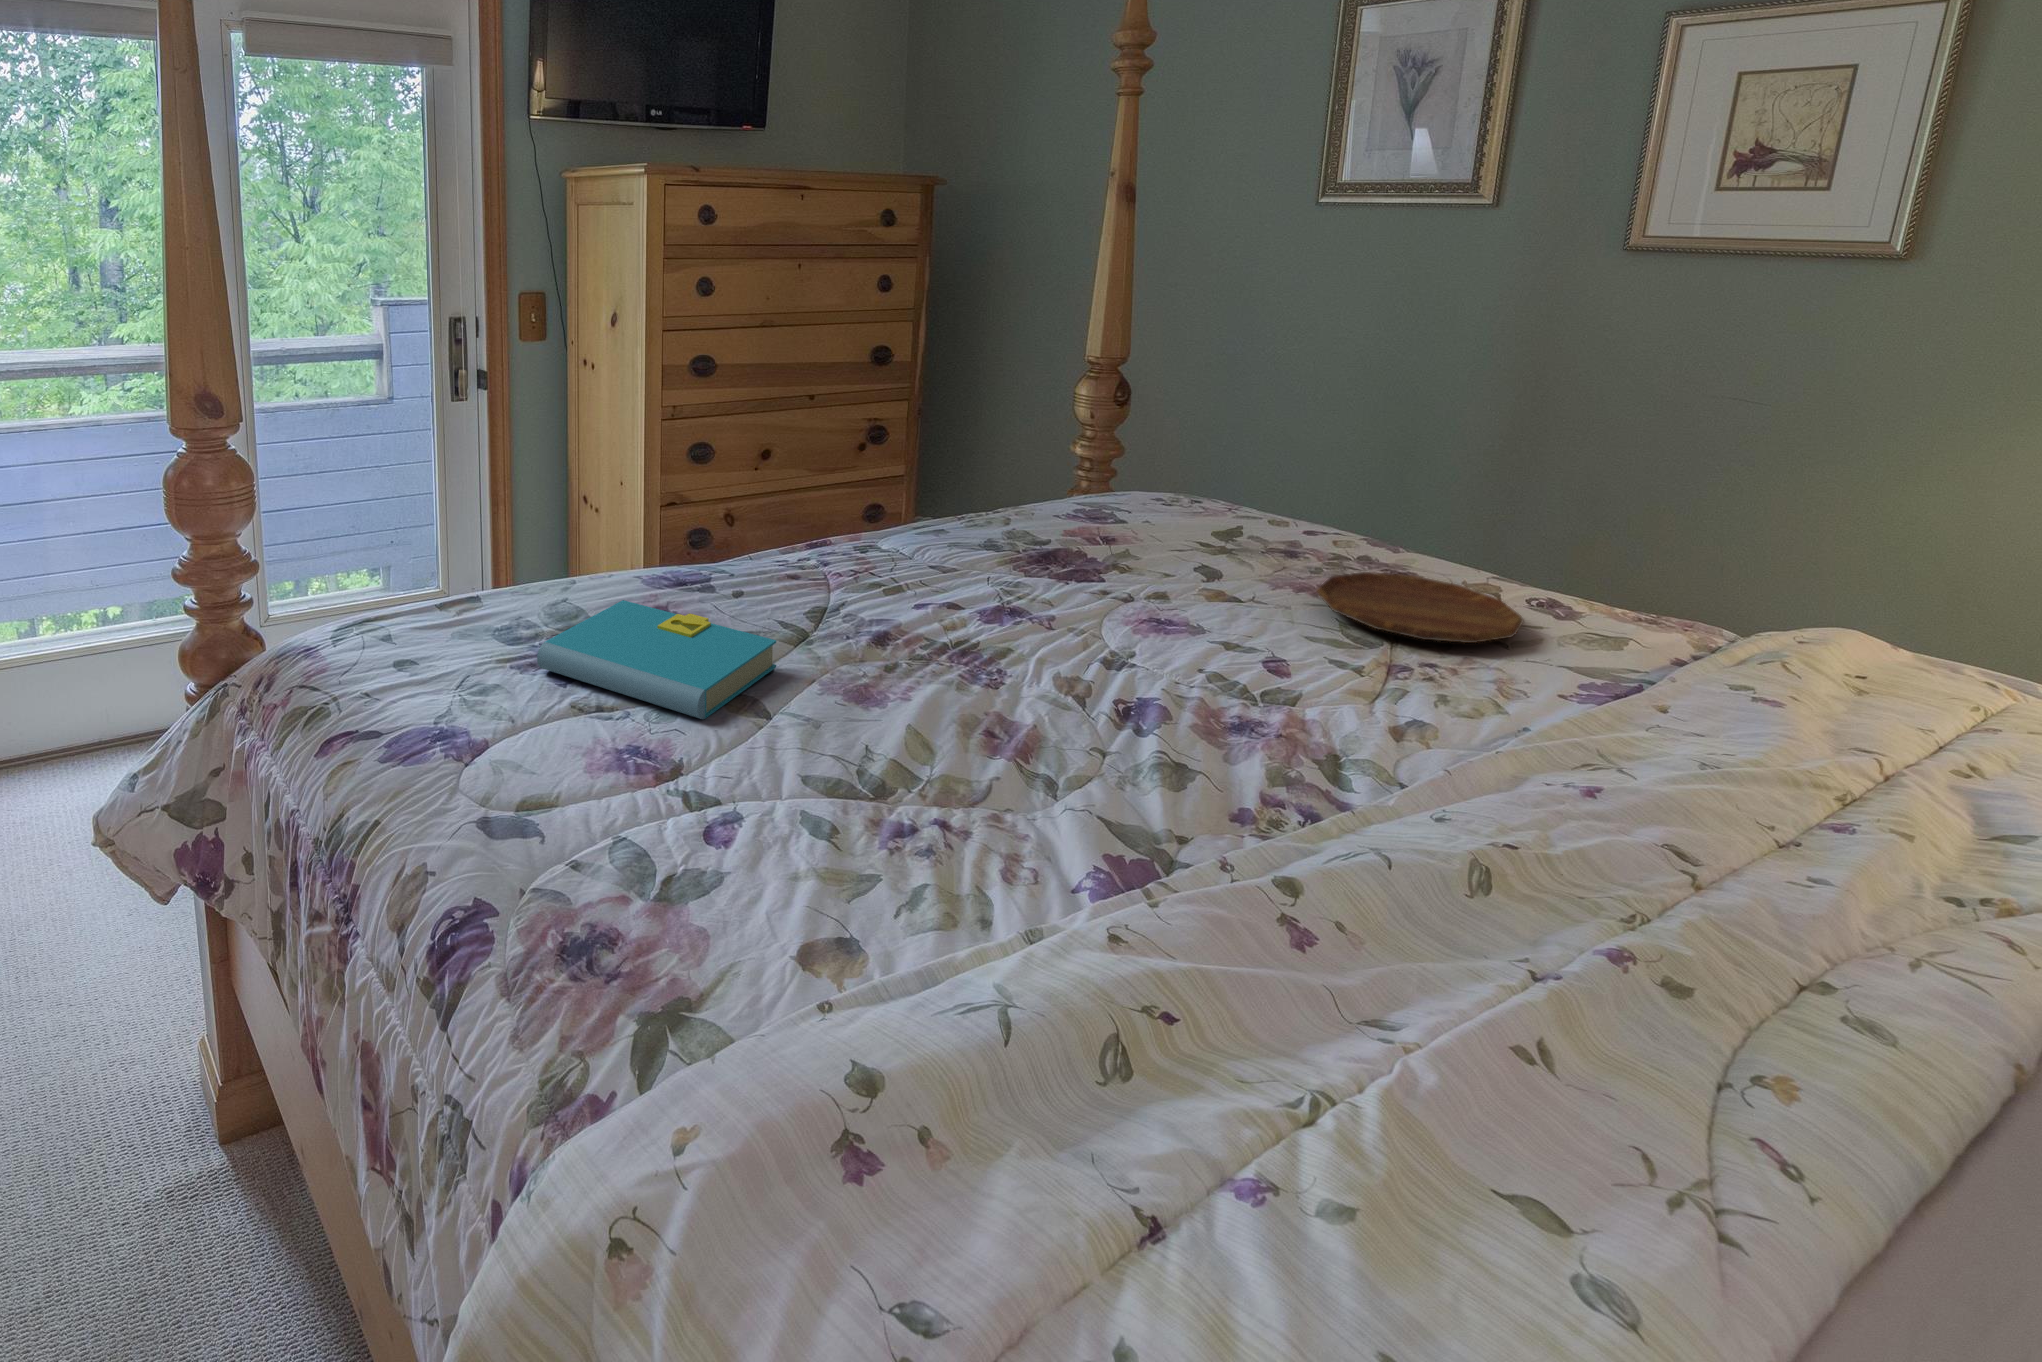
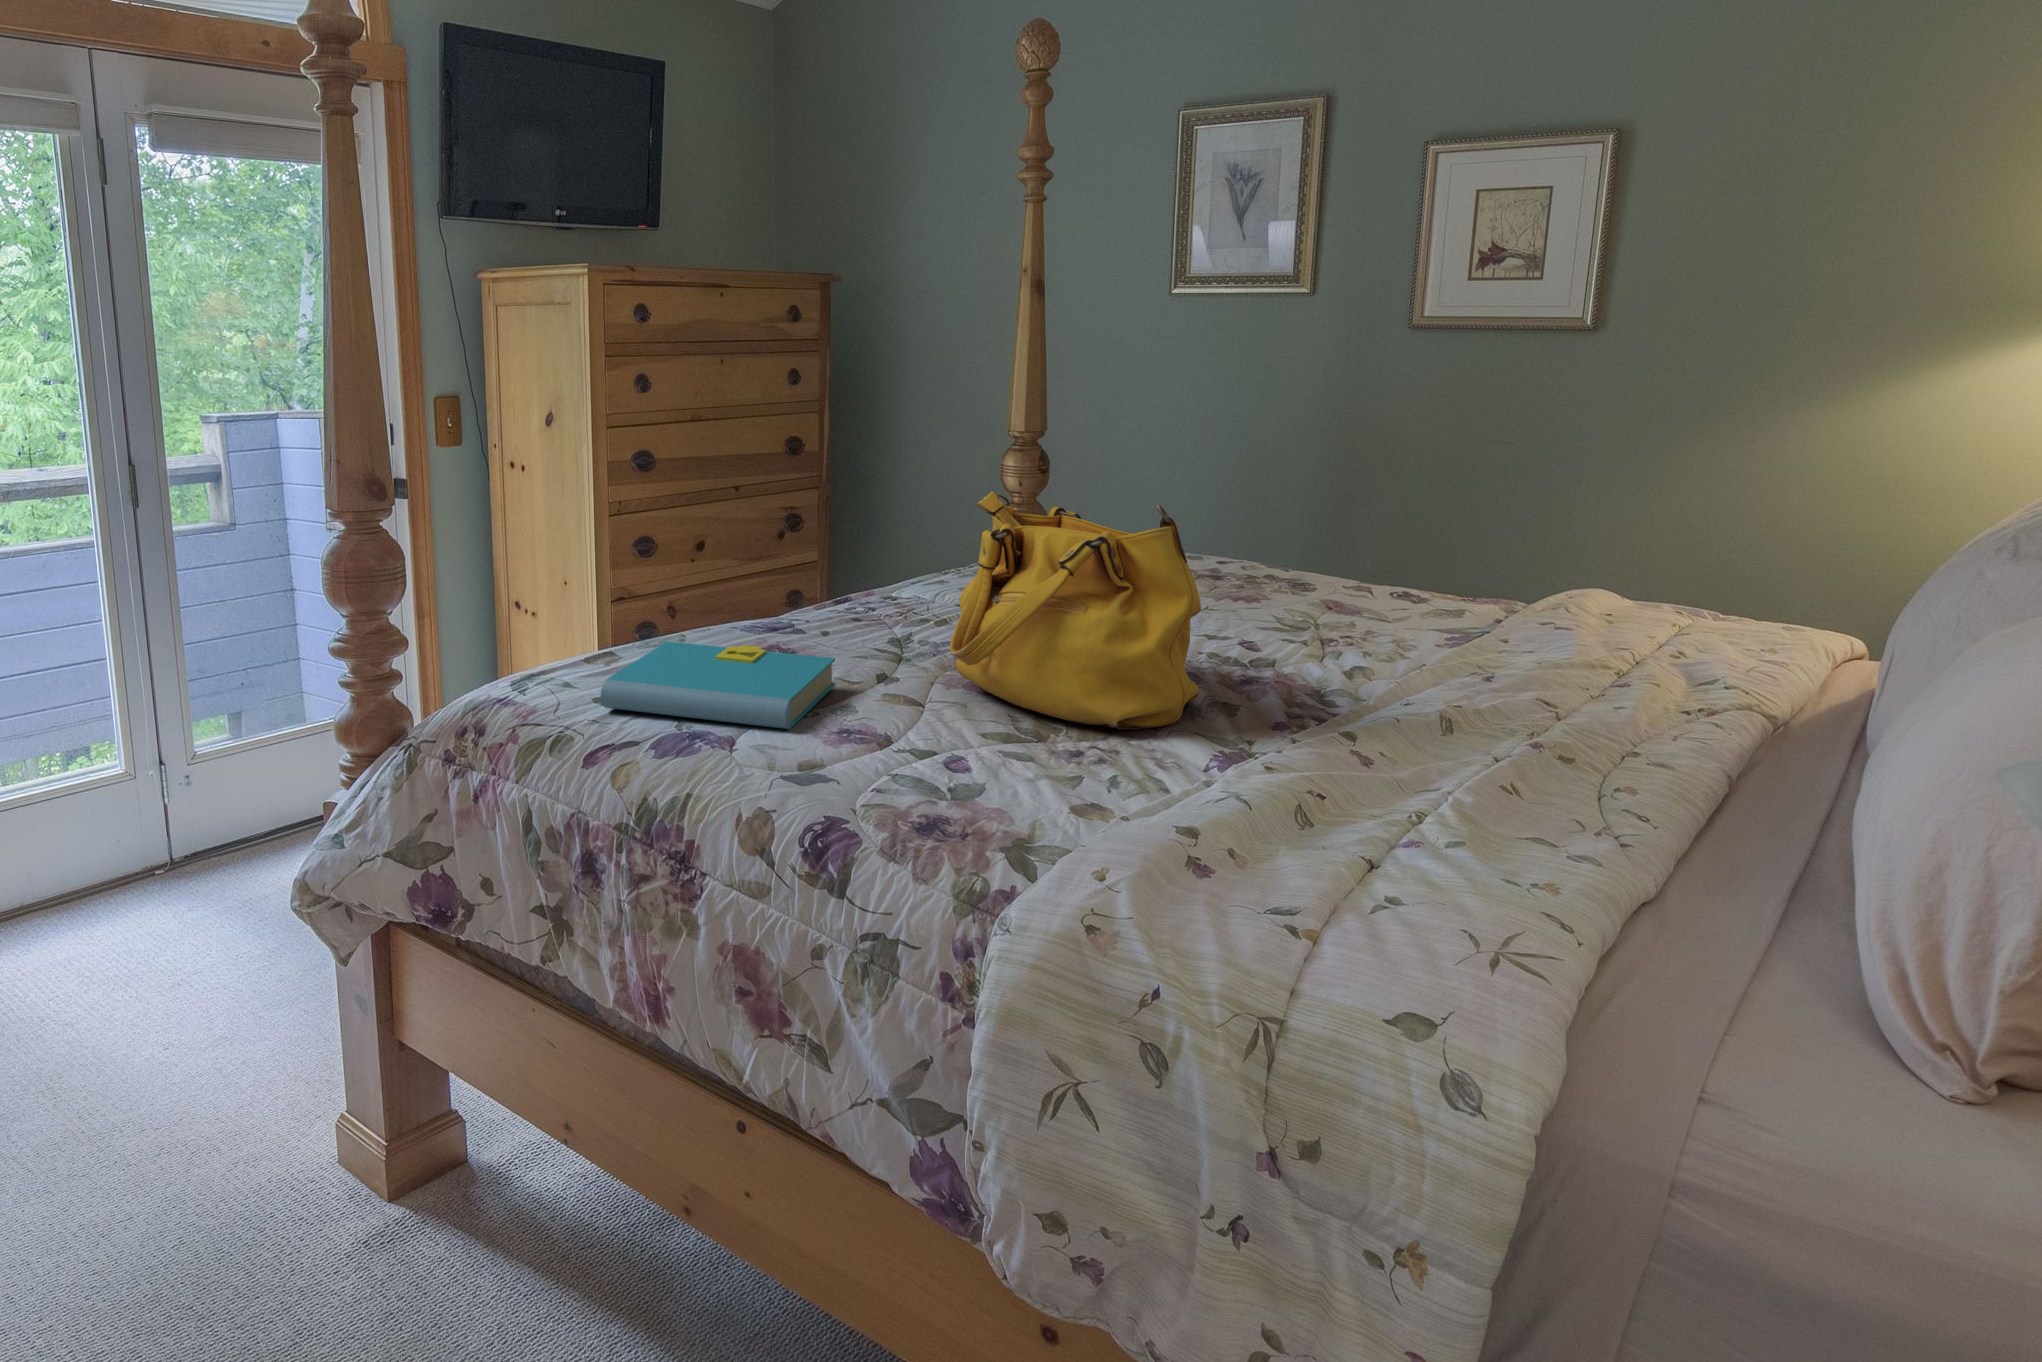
handbag: none [881,475,1179,773] -> present [950,492,1201,729]
tray: present [1317,572,1524,643] -> none [1253,578,1407,619]

